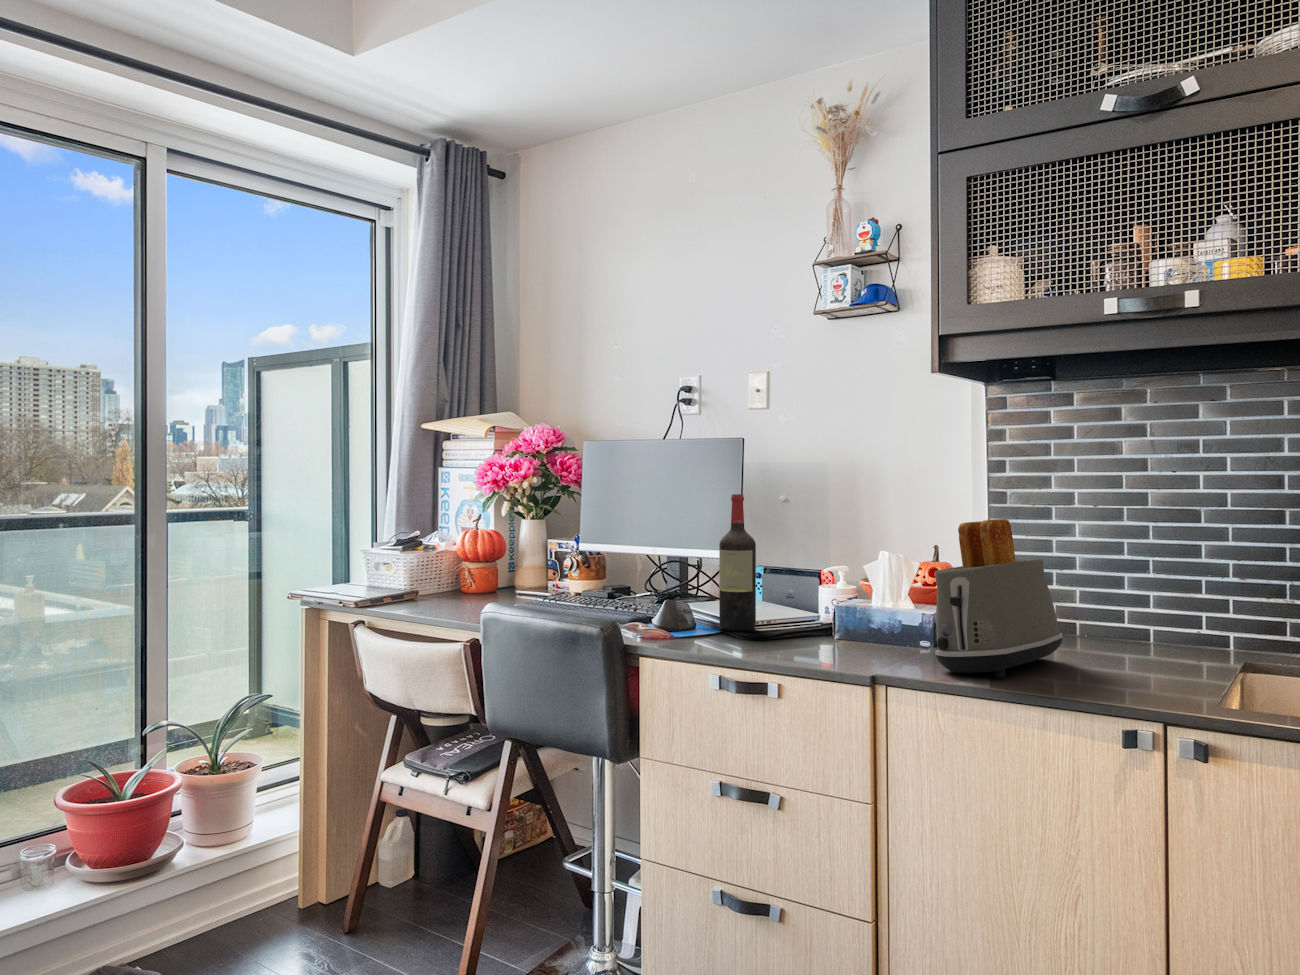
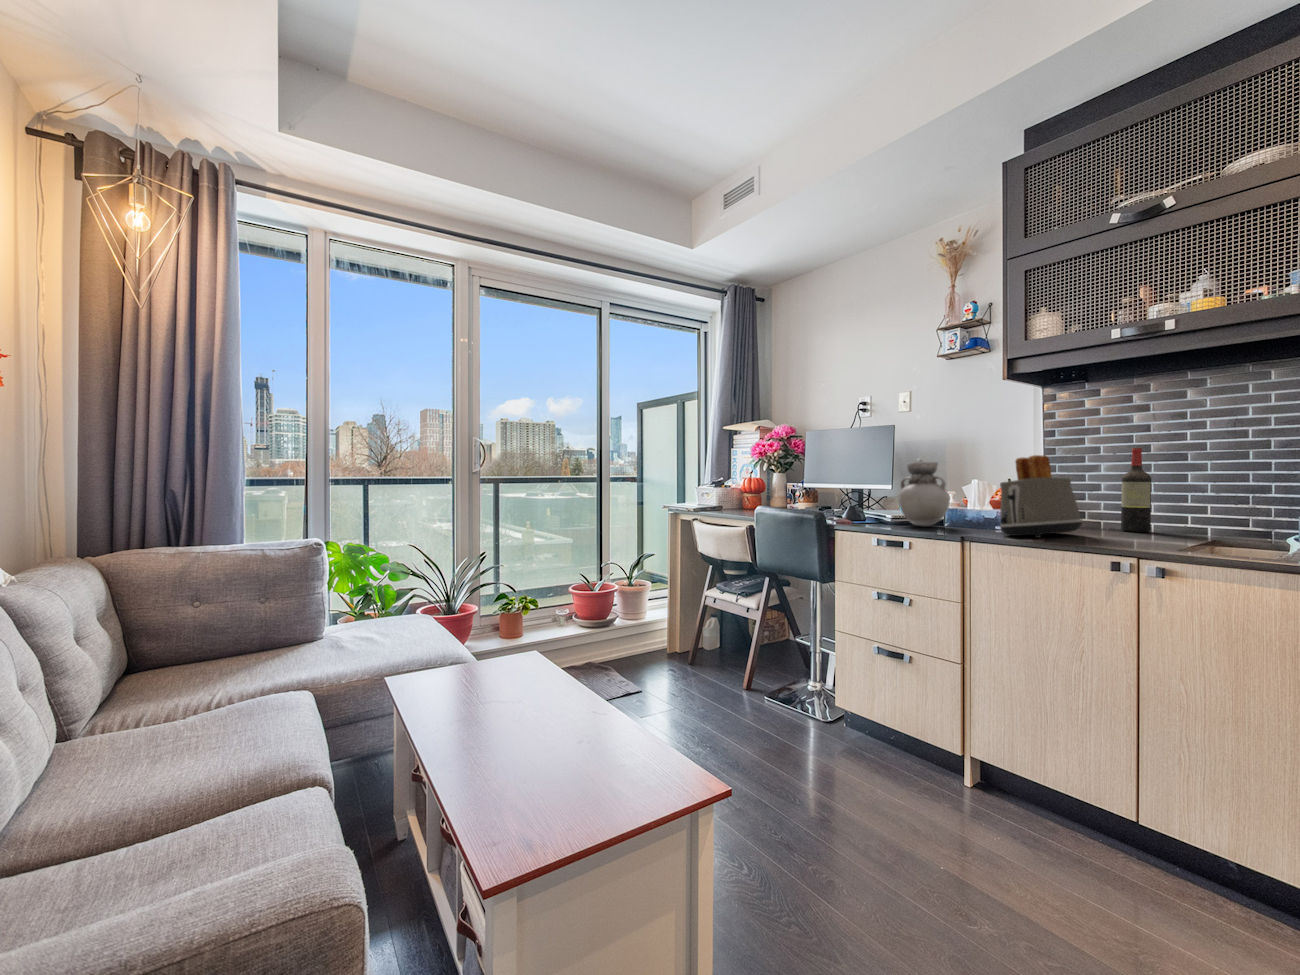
wine bottle: present [719,494,756,631] -> present [1121,448,1151,532]
vase: none [756,523,846,647] -> present [899,462,950,526]

